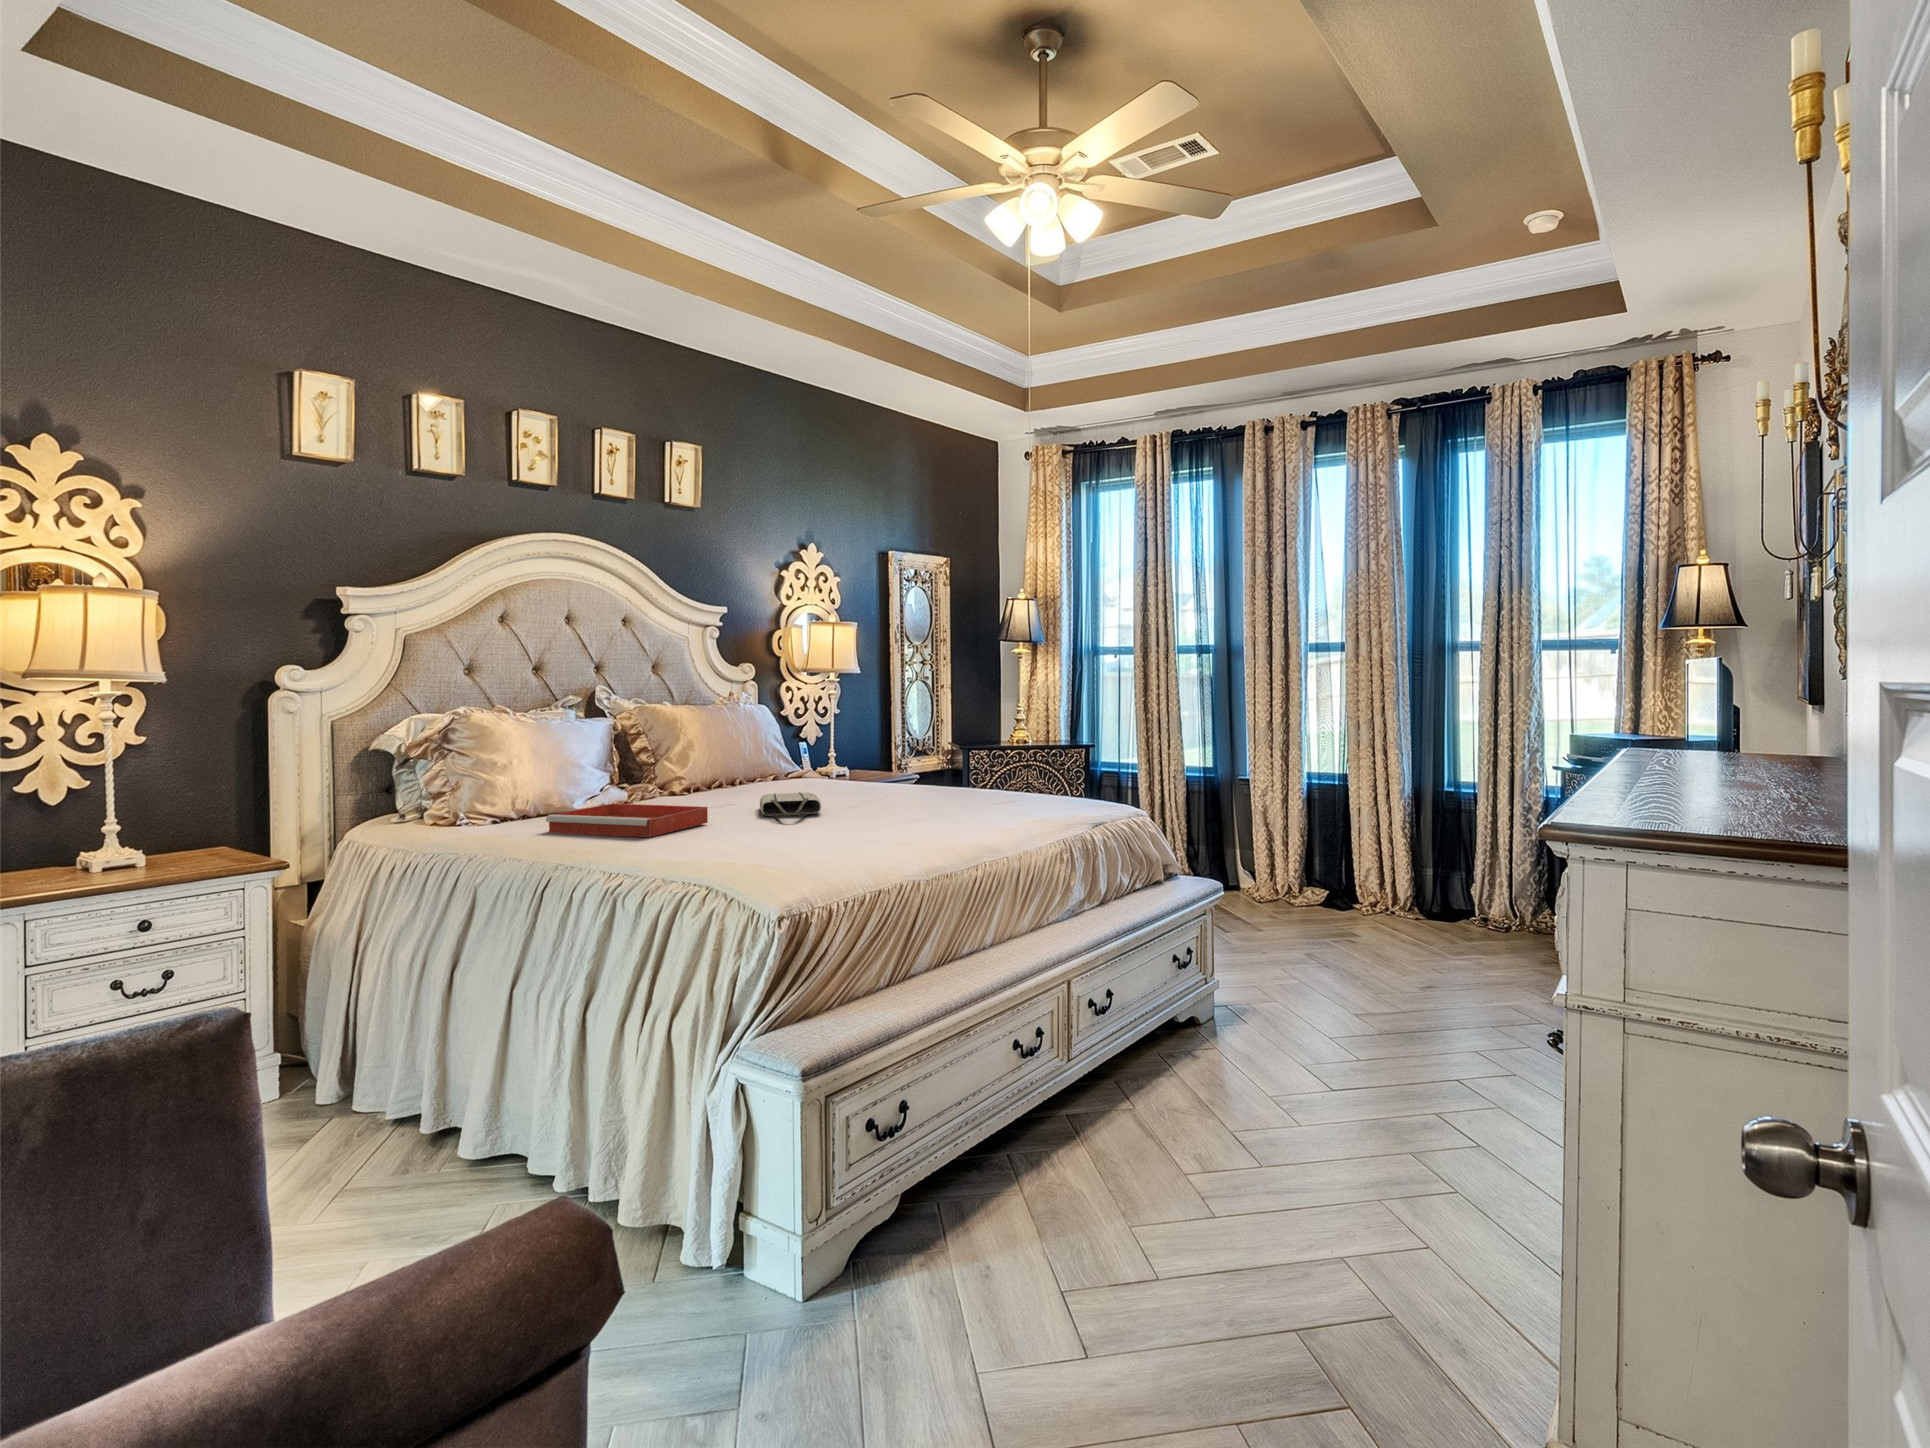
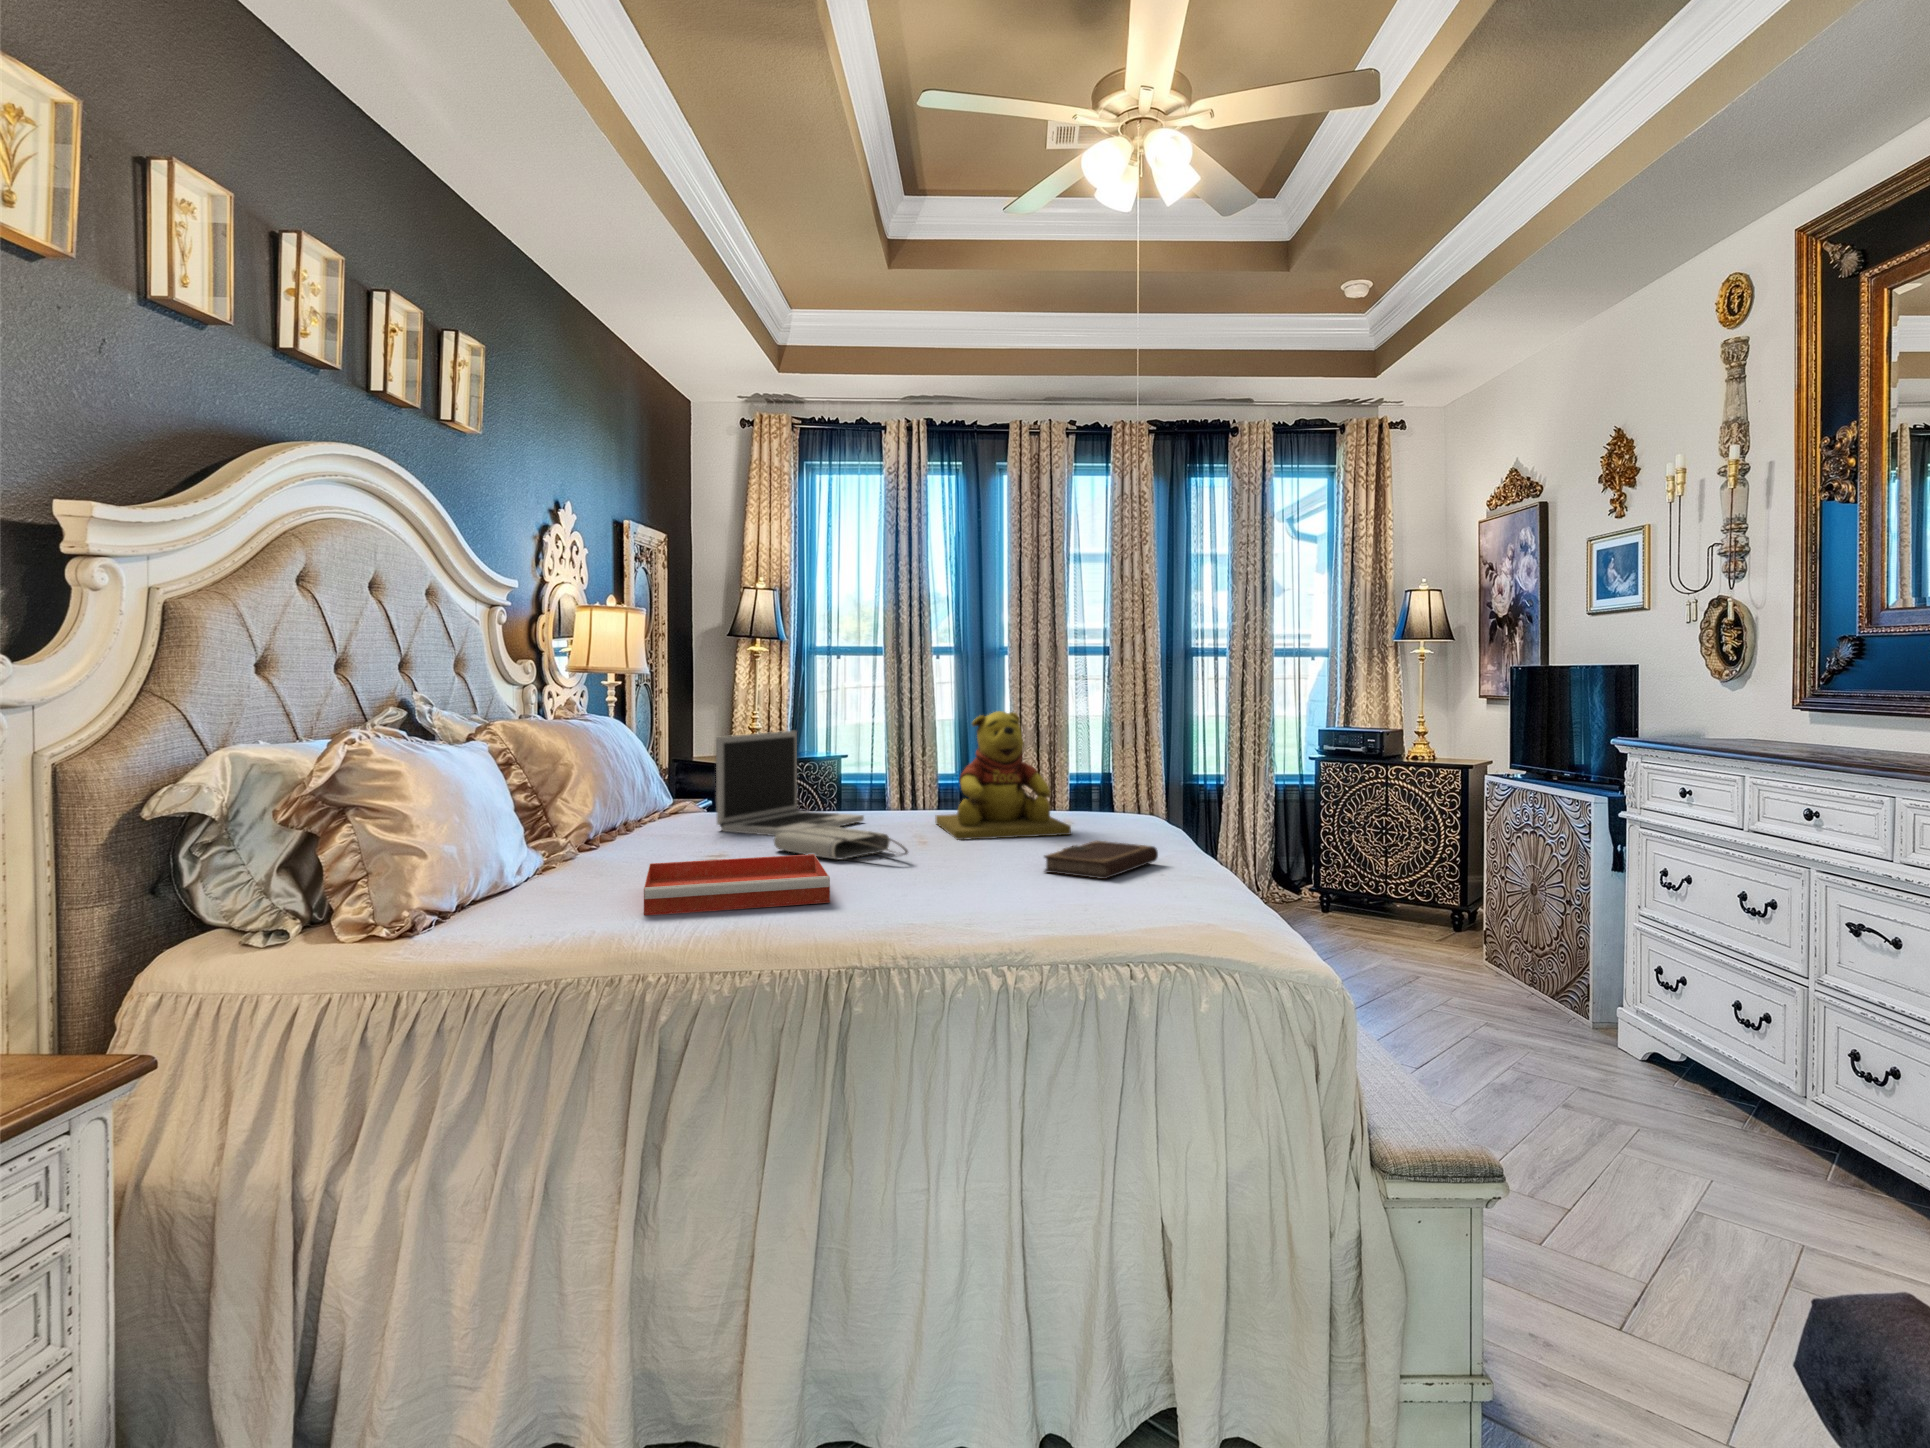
teddy bear: none [904,706,1030,816] -> present [935,711,1071,840]
laptop: none [791,719,903,801] -> present [716,731,864,836]
notebook: none [846,817,950,845] -> present [1044,841,1158,879]

